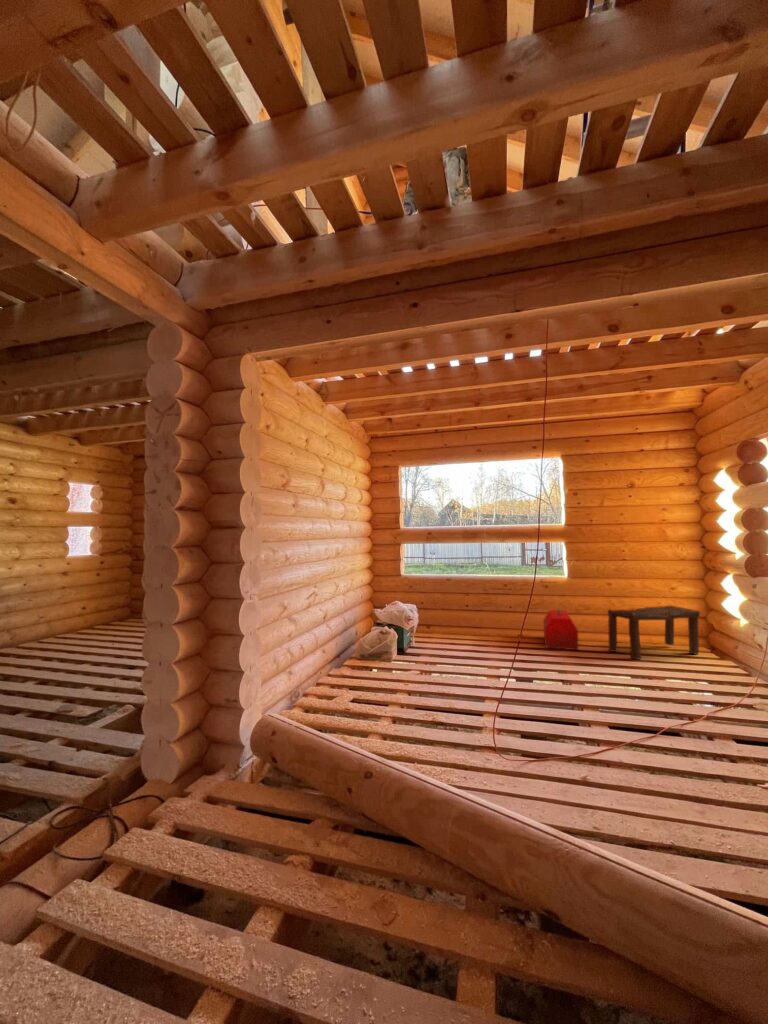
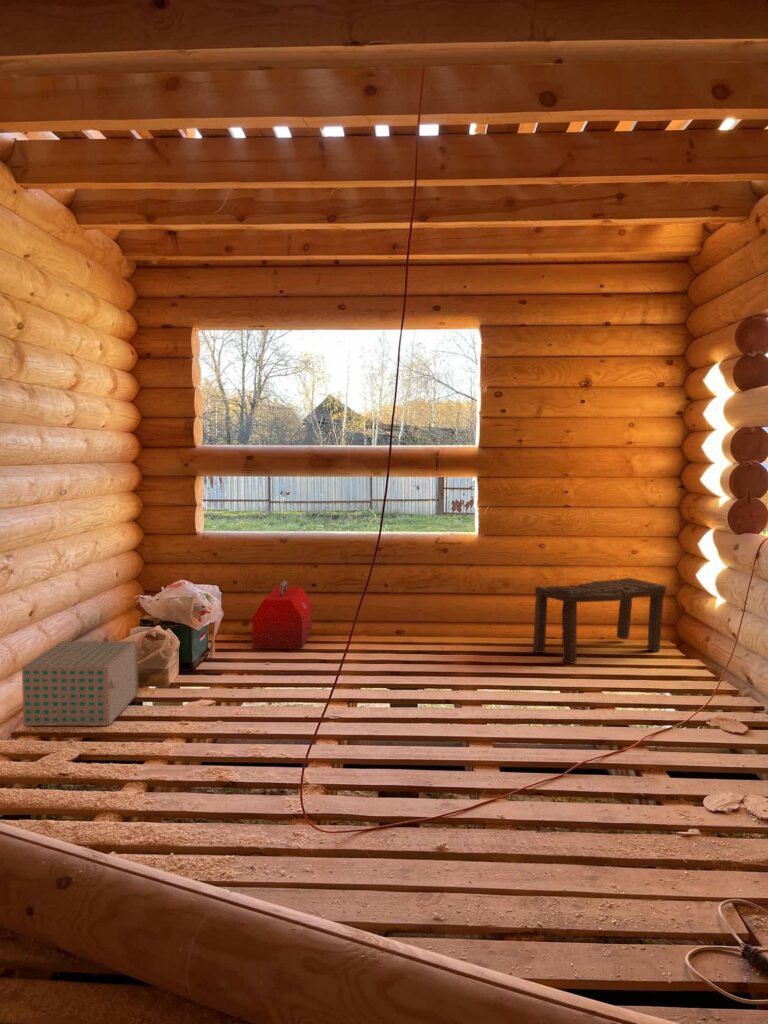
toolbox: present [543,607,578,650] -> present [252,580,312,649]
storage box: none [322,634,378,682] -> present [22,641,138,726]

